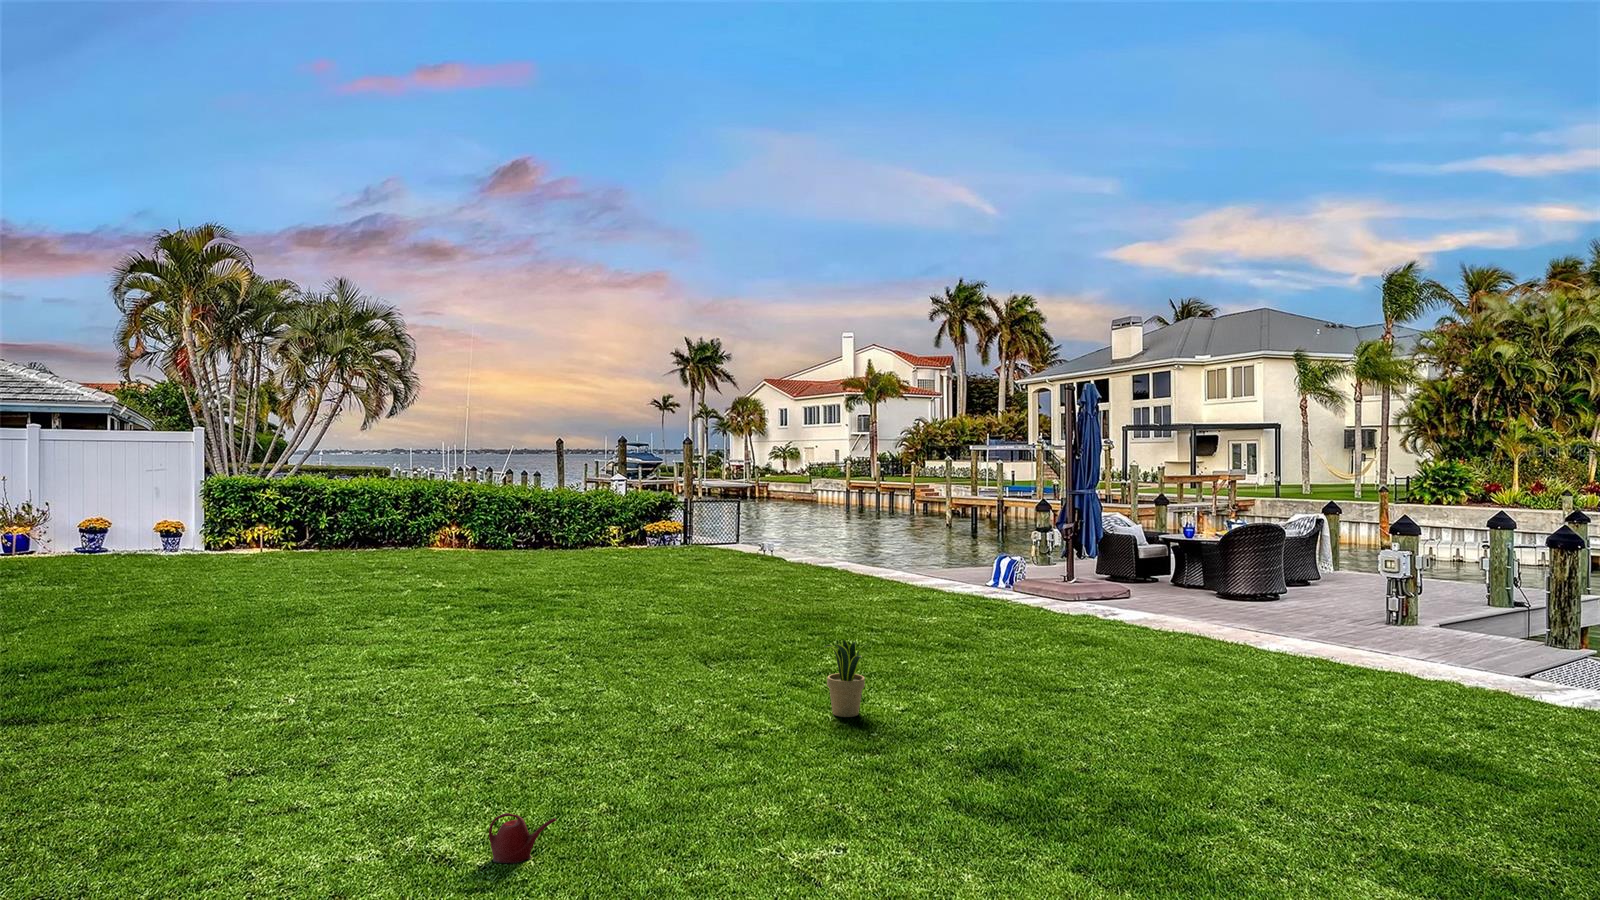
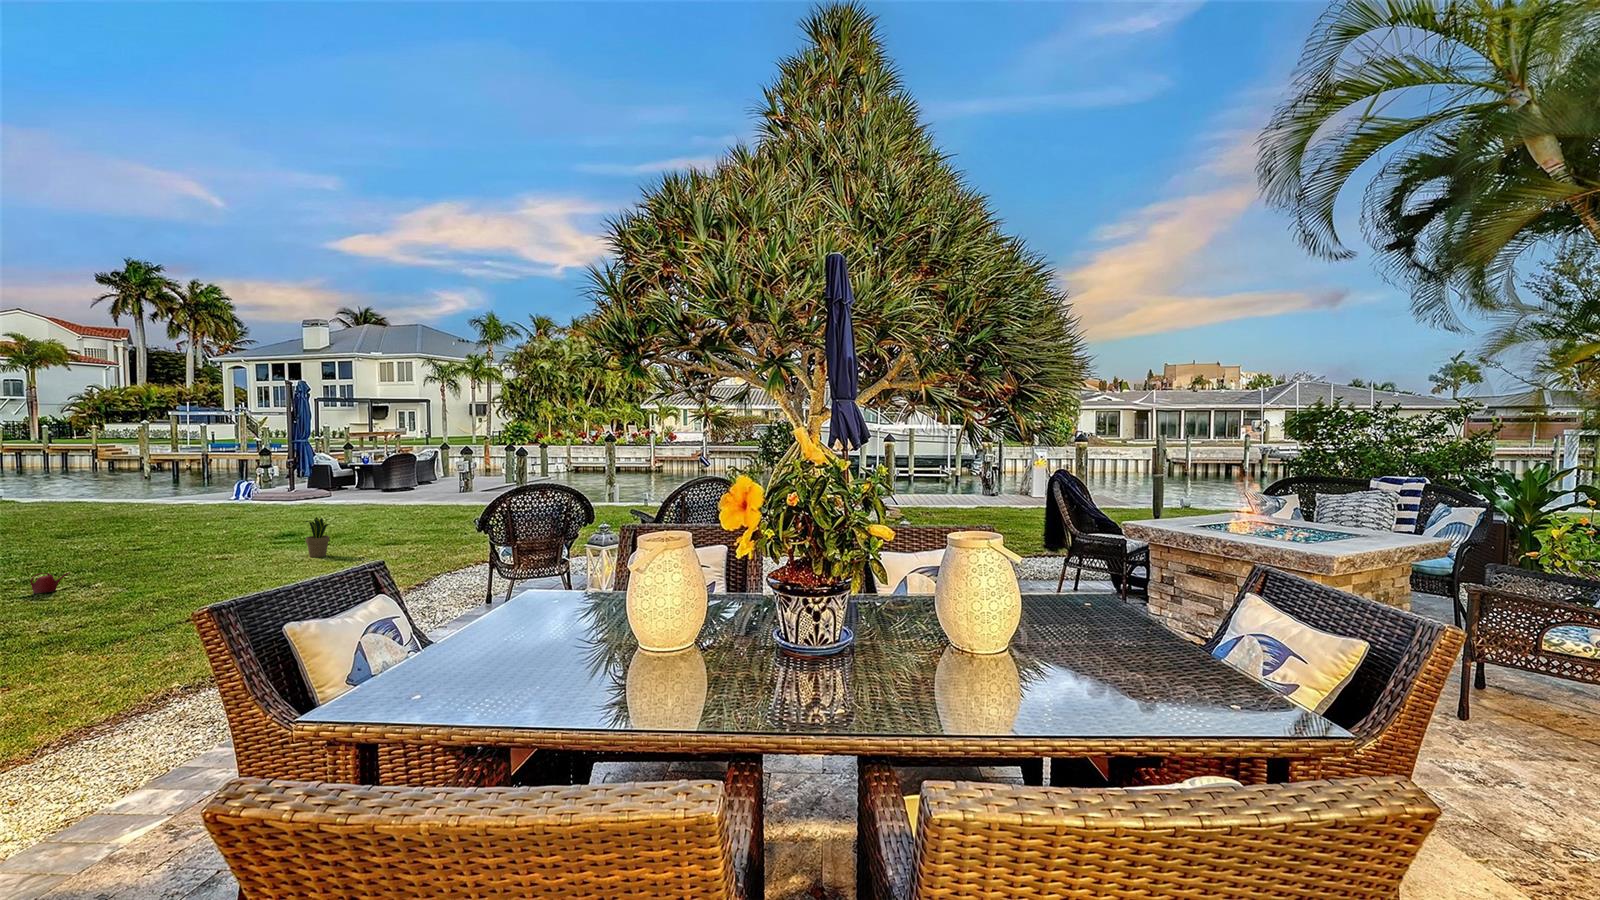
potted plant: present [824,639,868,717] -> present [306,517,330,557]

